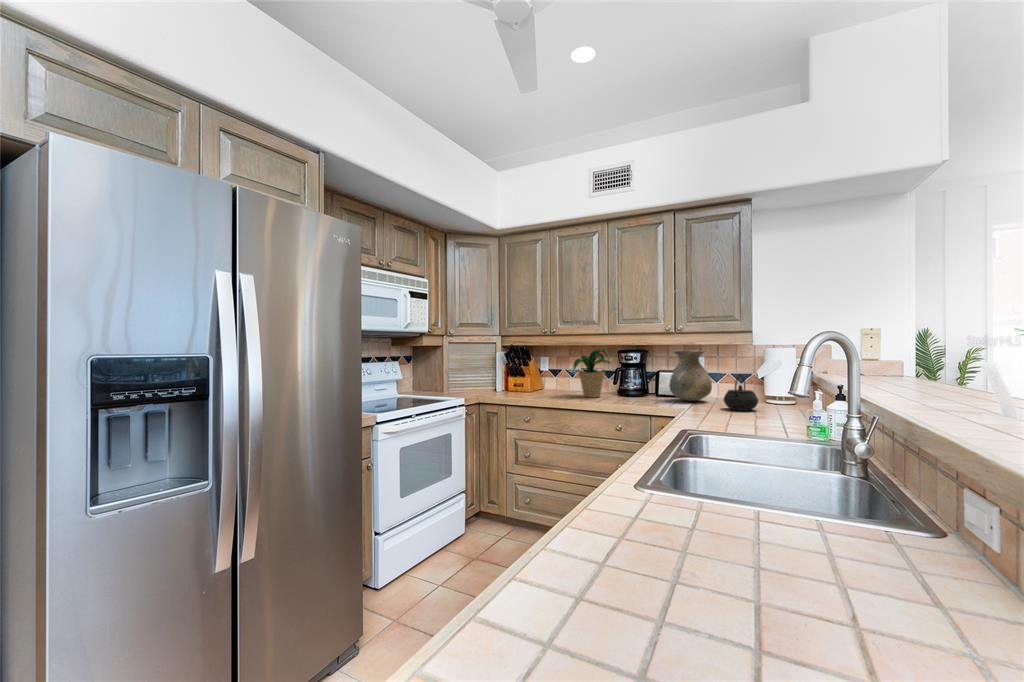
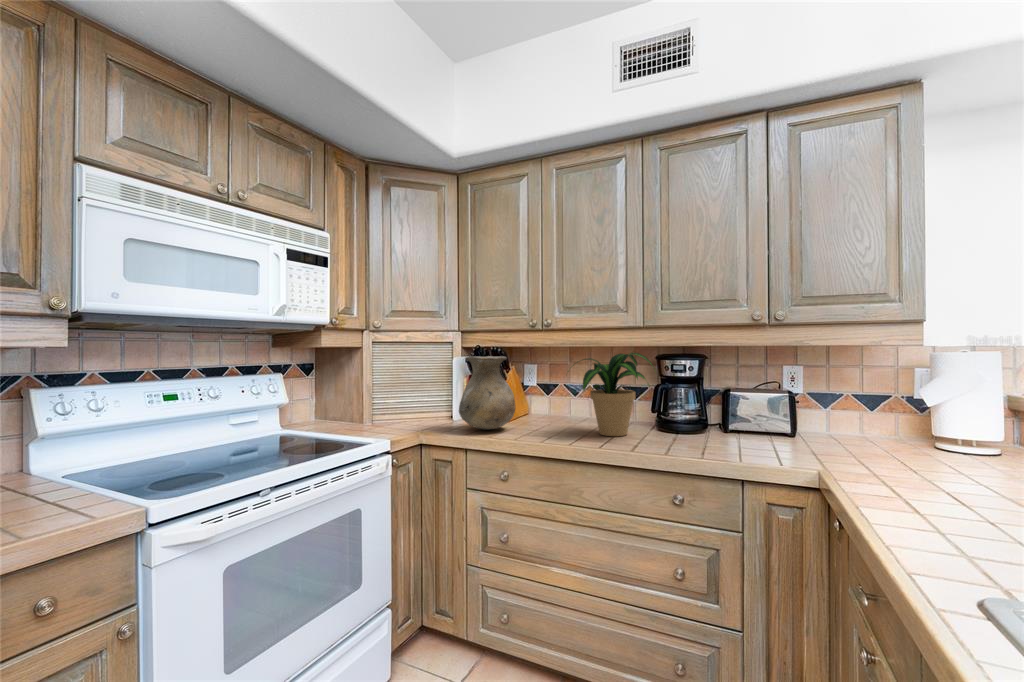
vase: present [669,351,712,401] -> present [459,356,515,429]
kettle: present [724,374,758,411] -> none [886,406,969,482]

